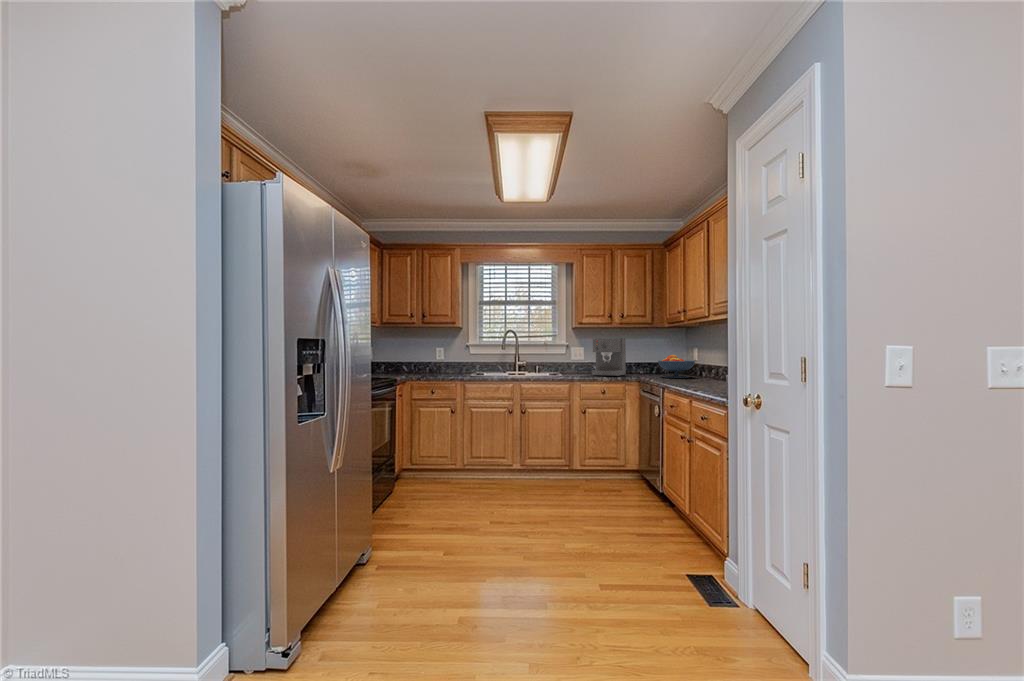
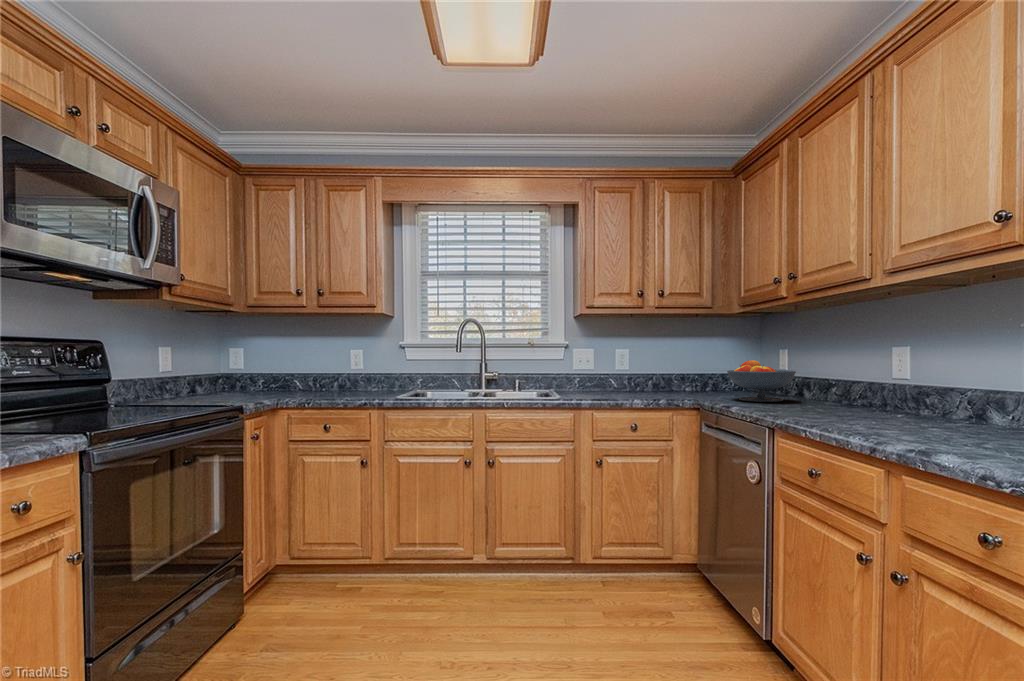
coffee maker: present [592,338,626,376] -> none [611,332,668,398]

